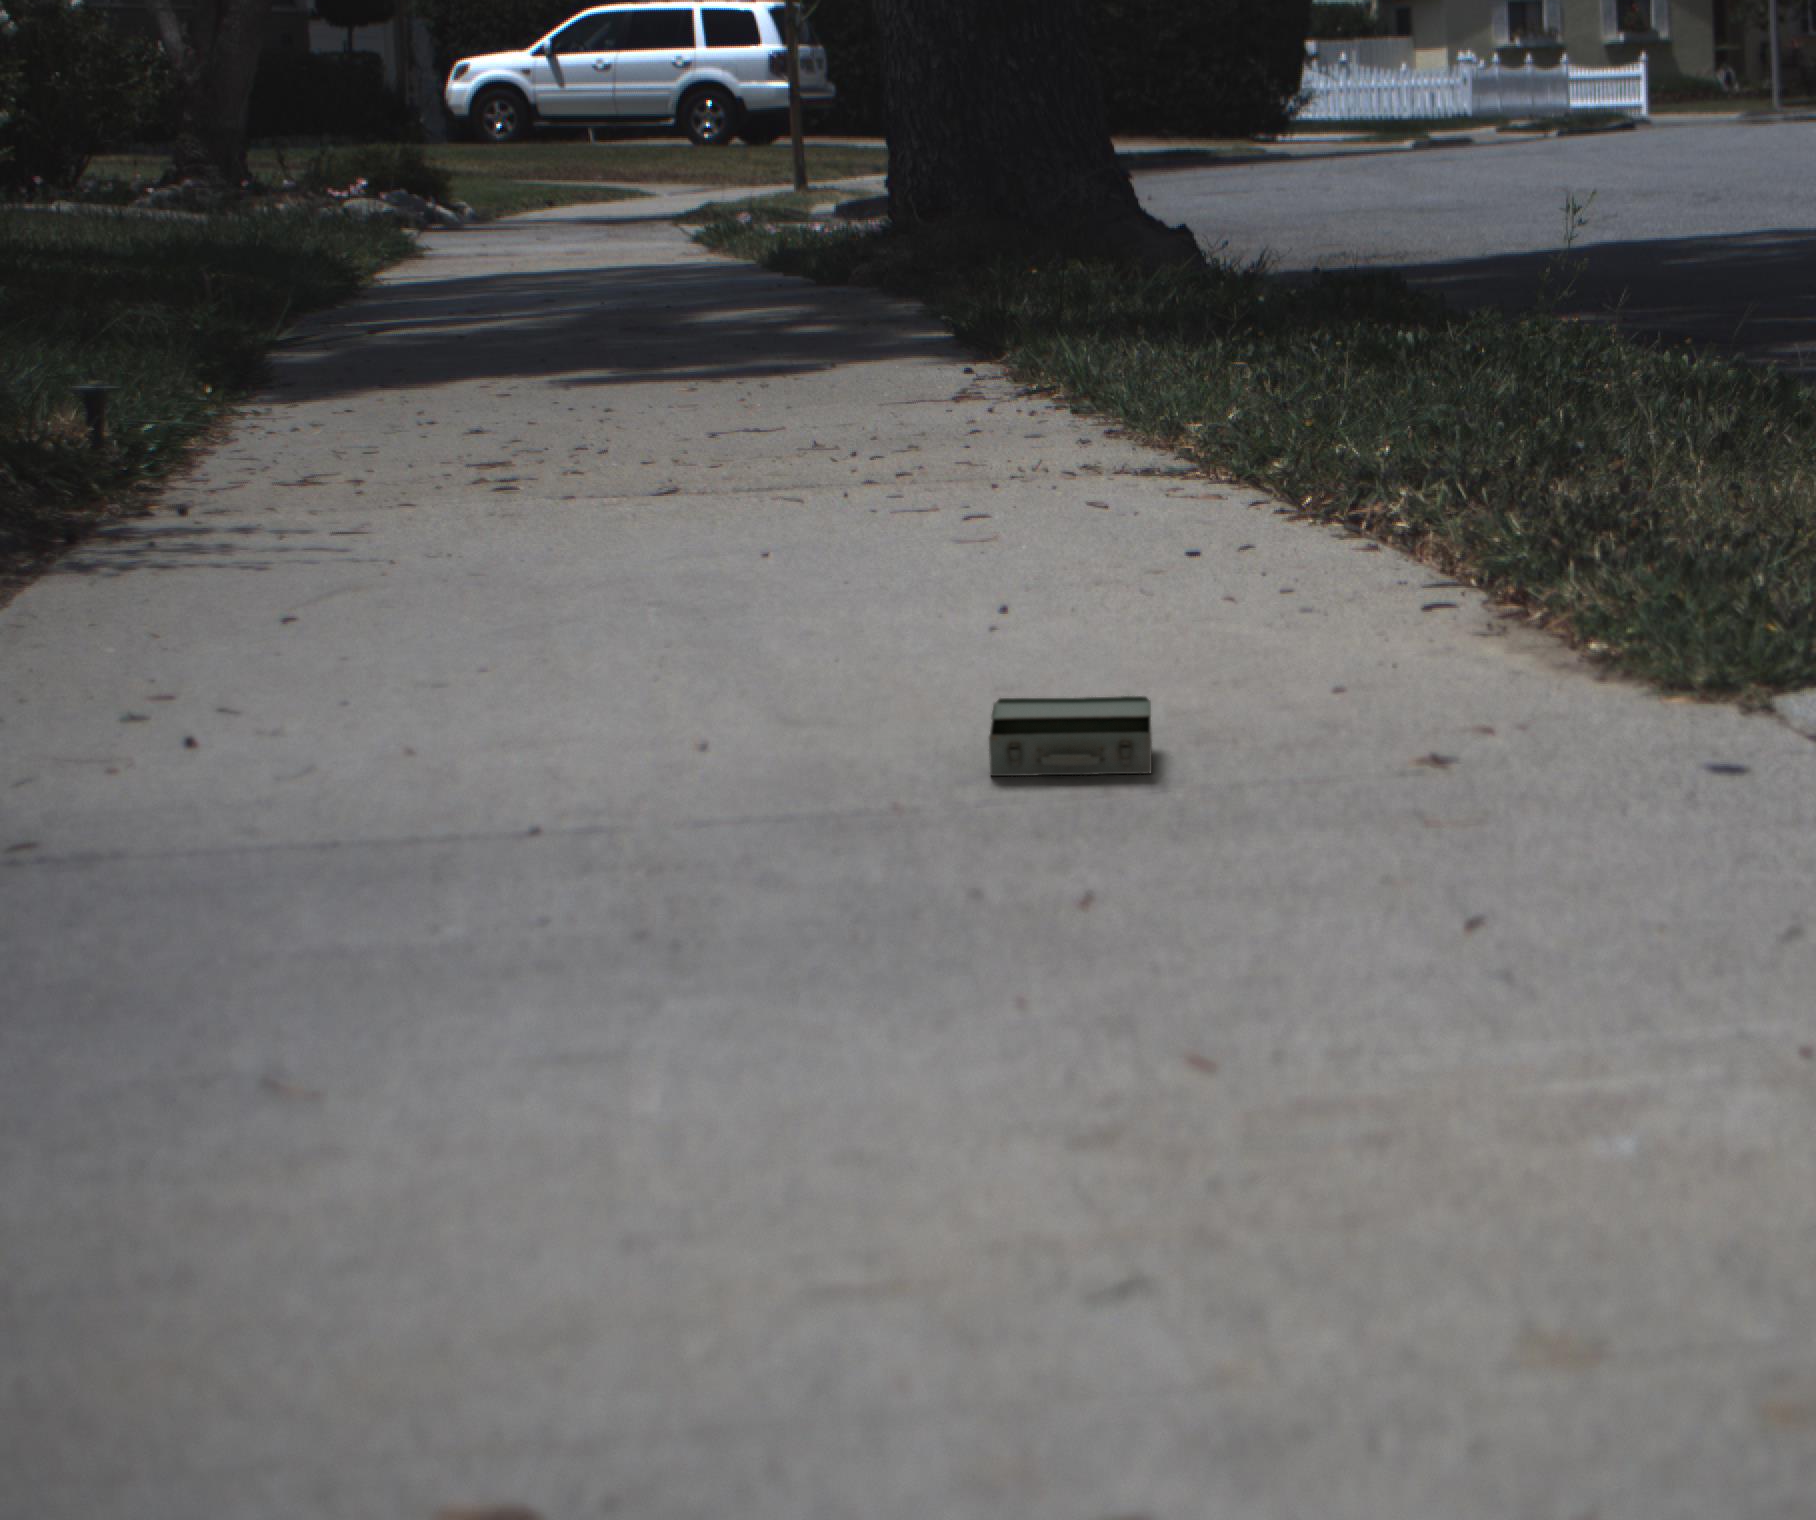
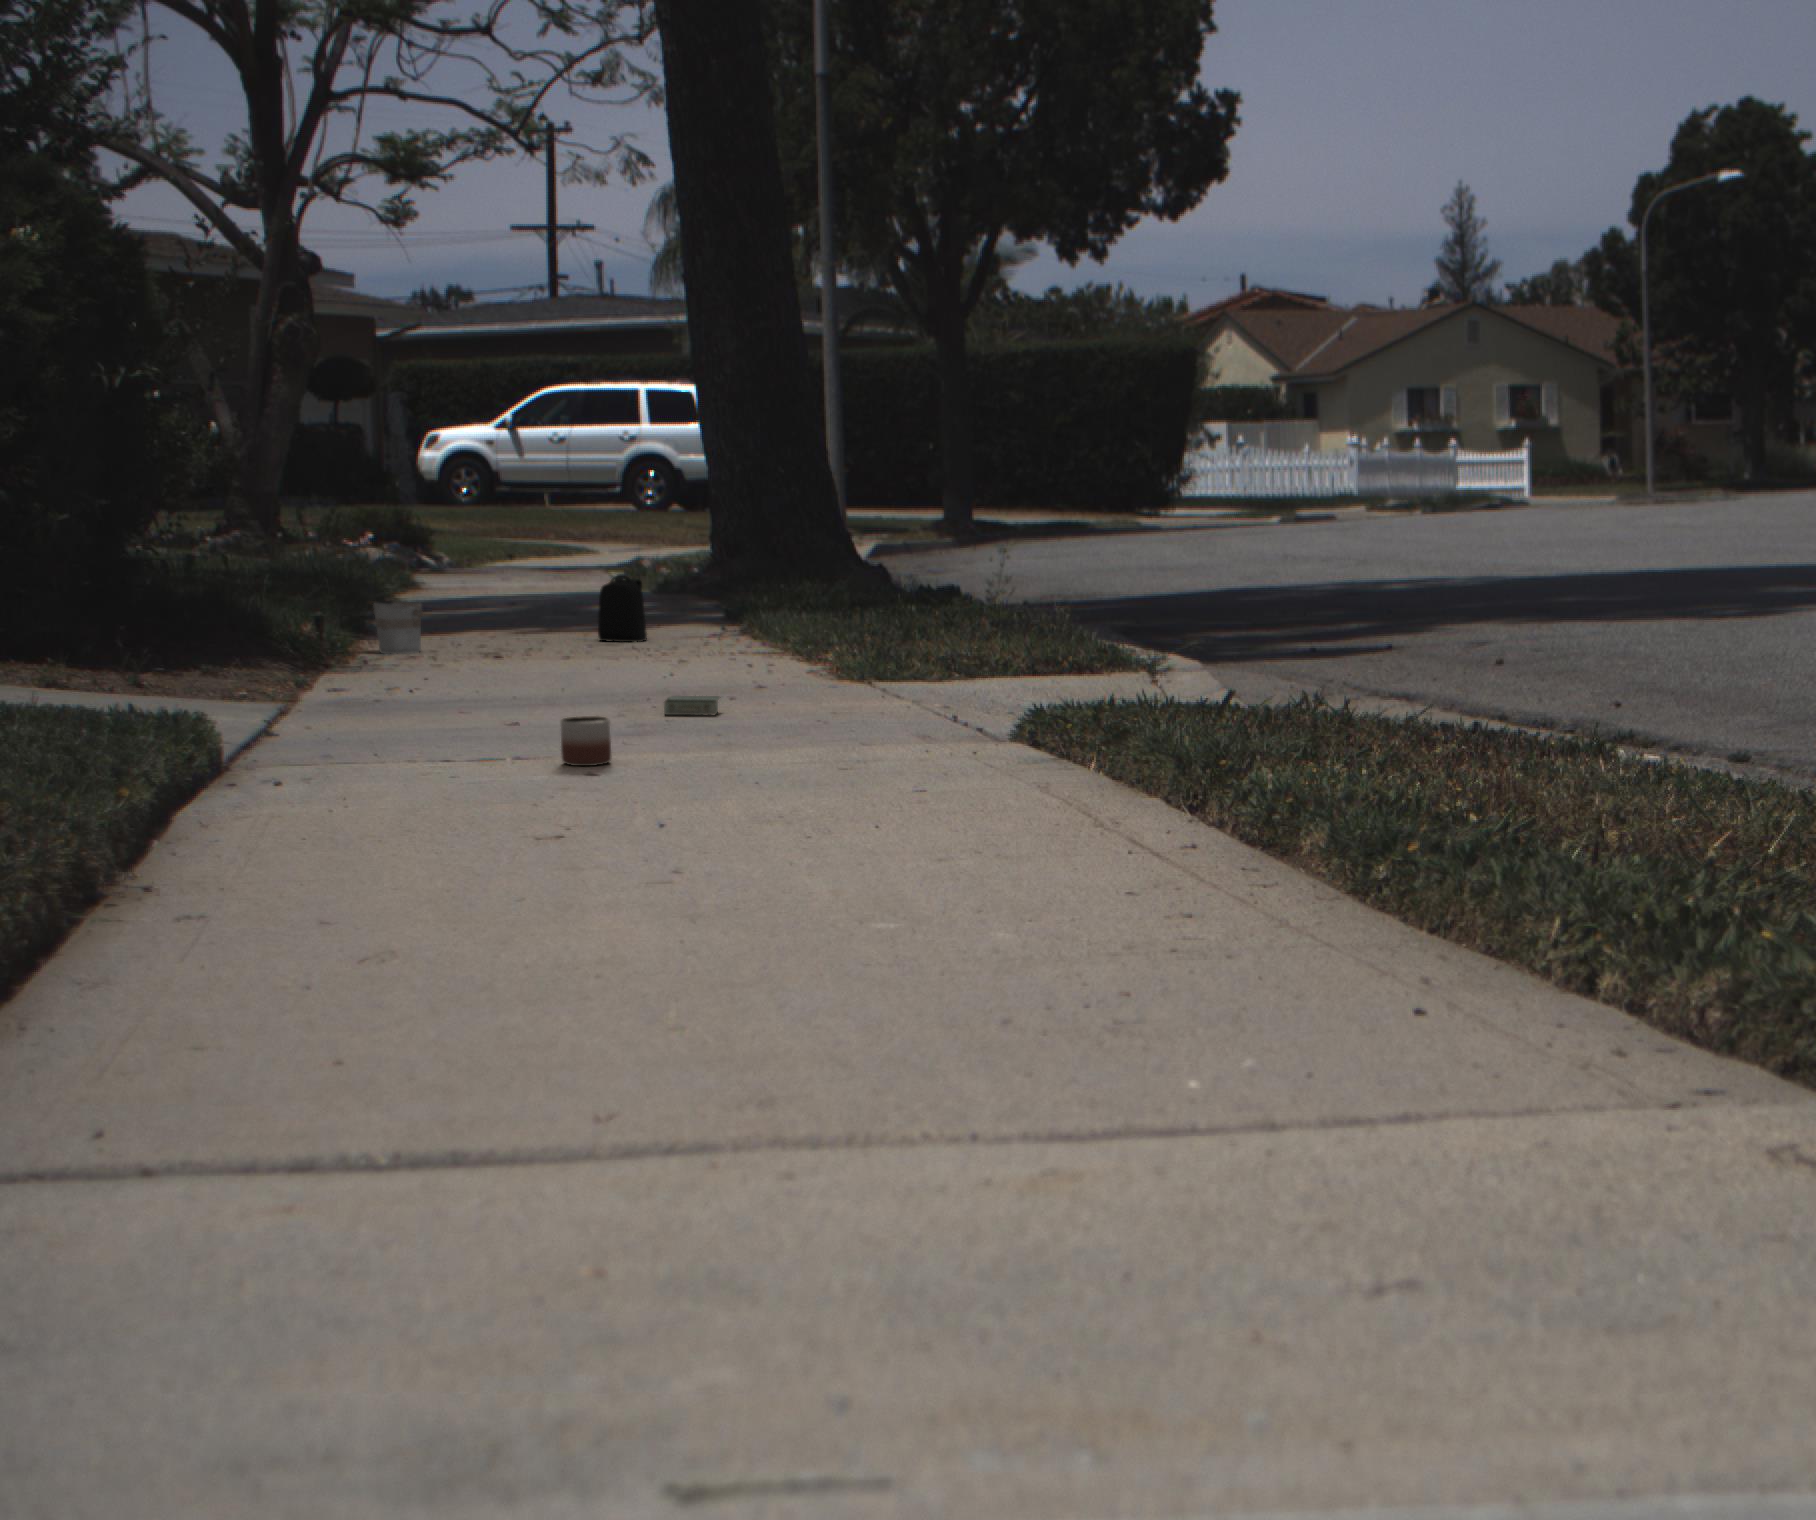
backpack: none [702,263,796,395] -> present [598,575,647,642]
bucket: none [227,331,346,443] -> present [369,601,423,654]
planter: none [702,1127,958,1438] -> present [561,716,611,766]

